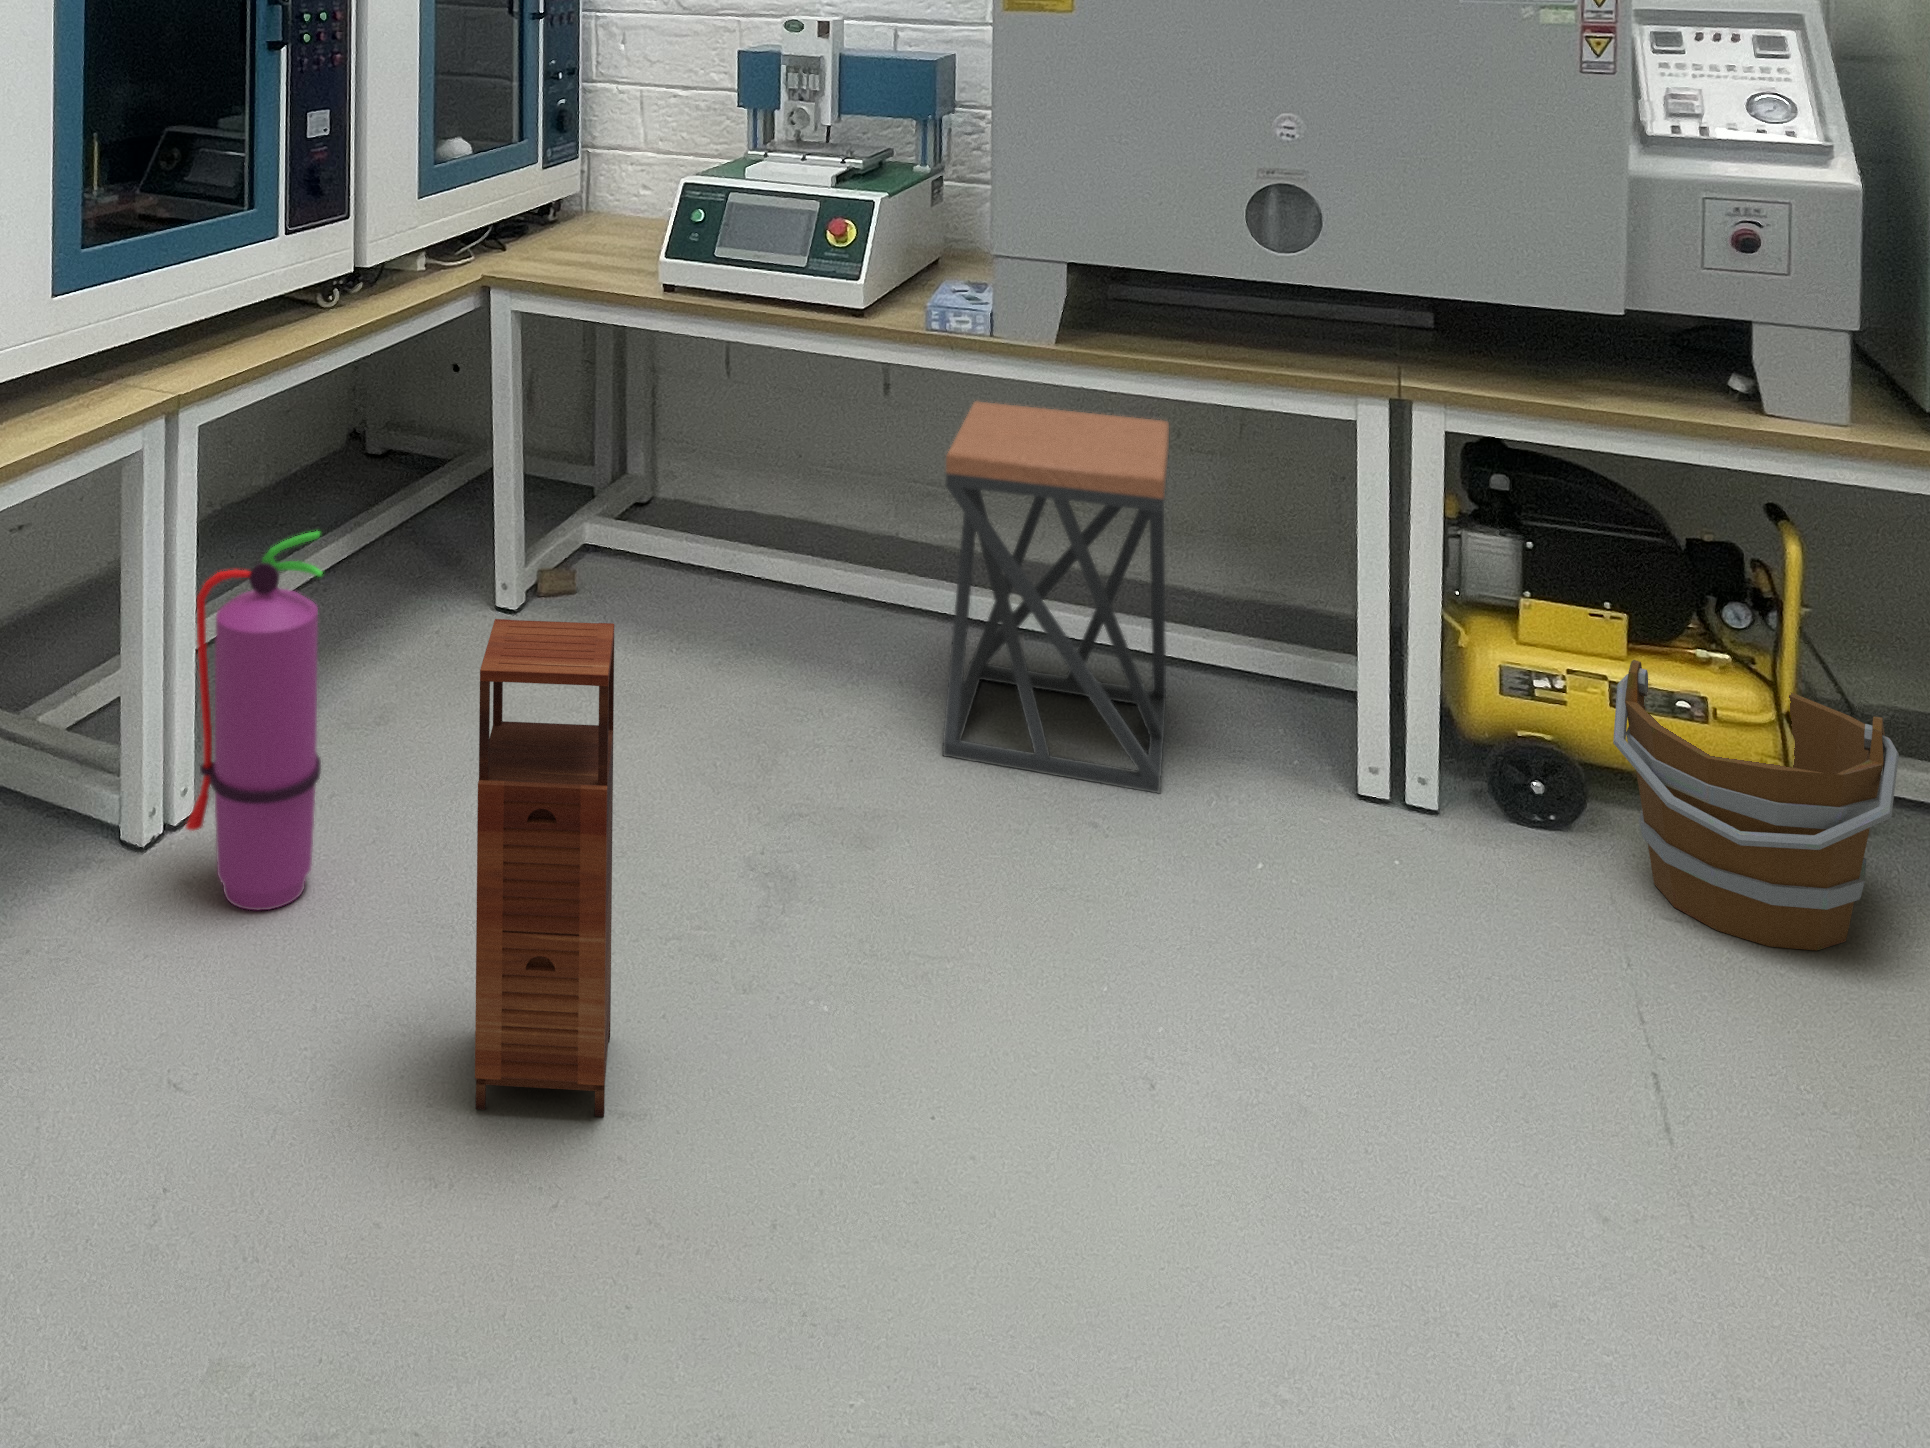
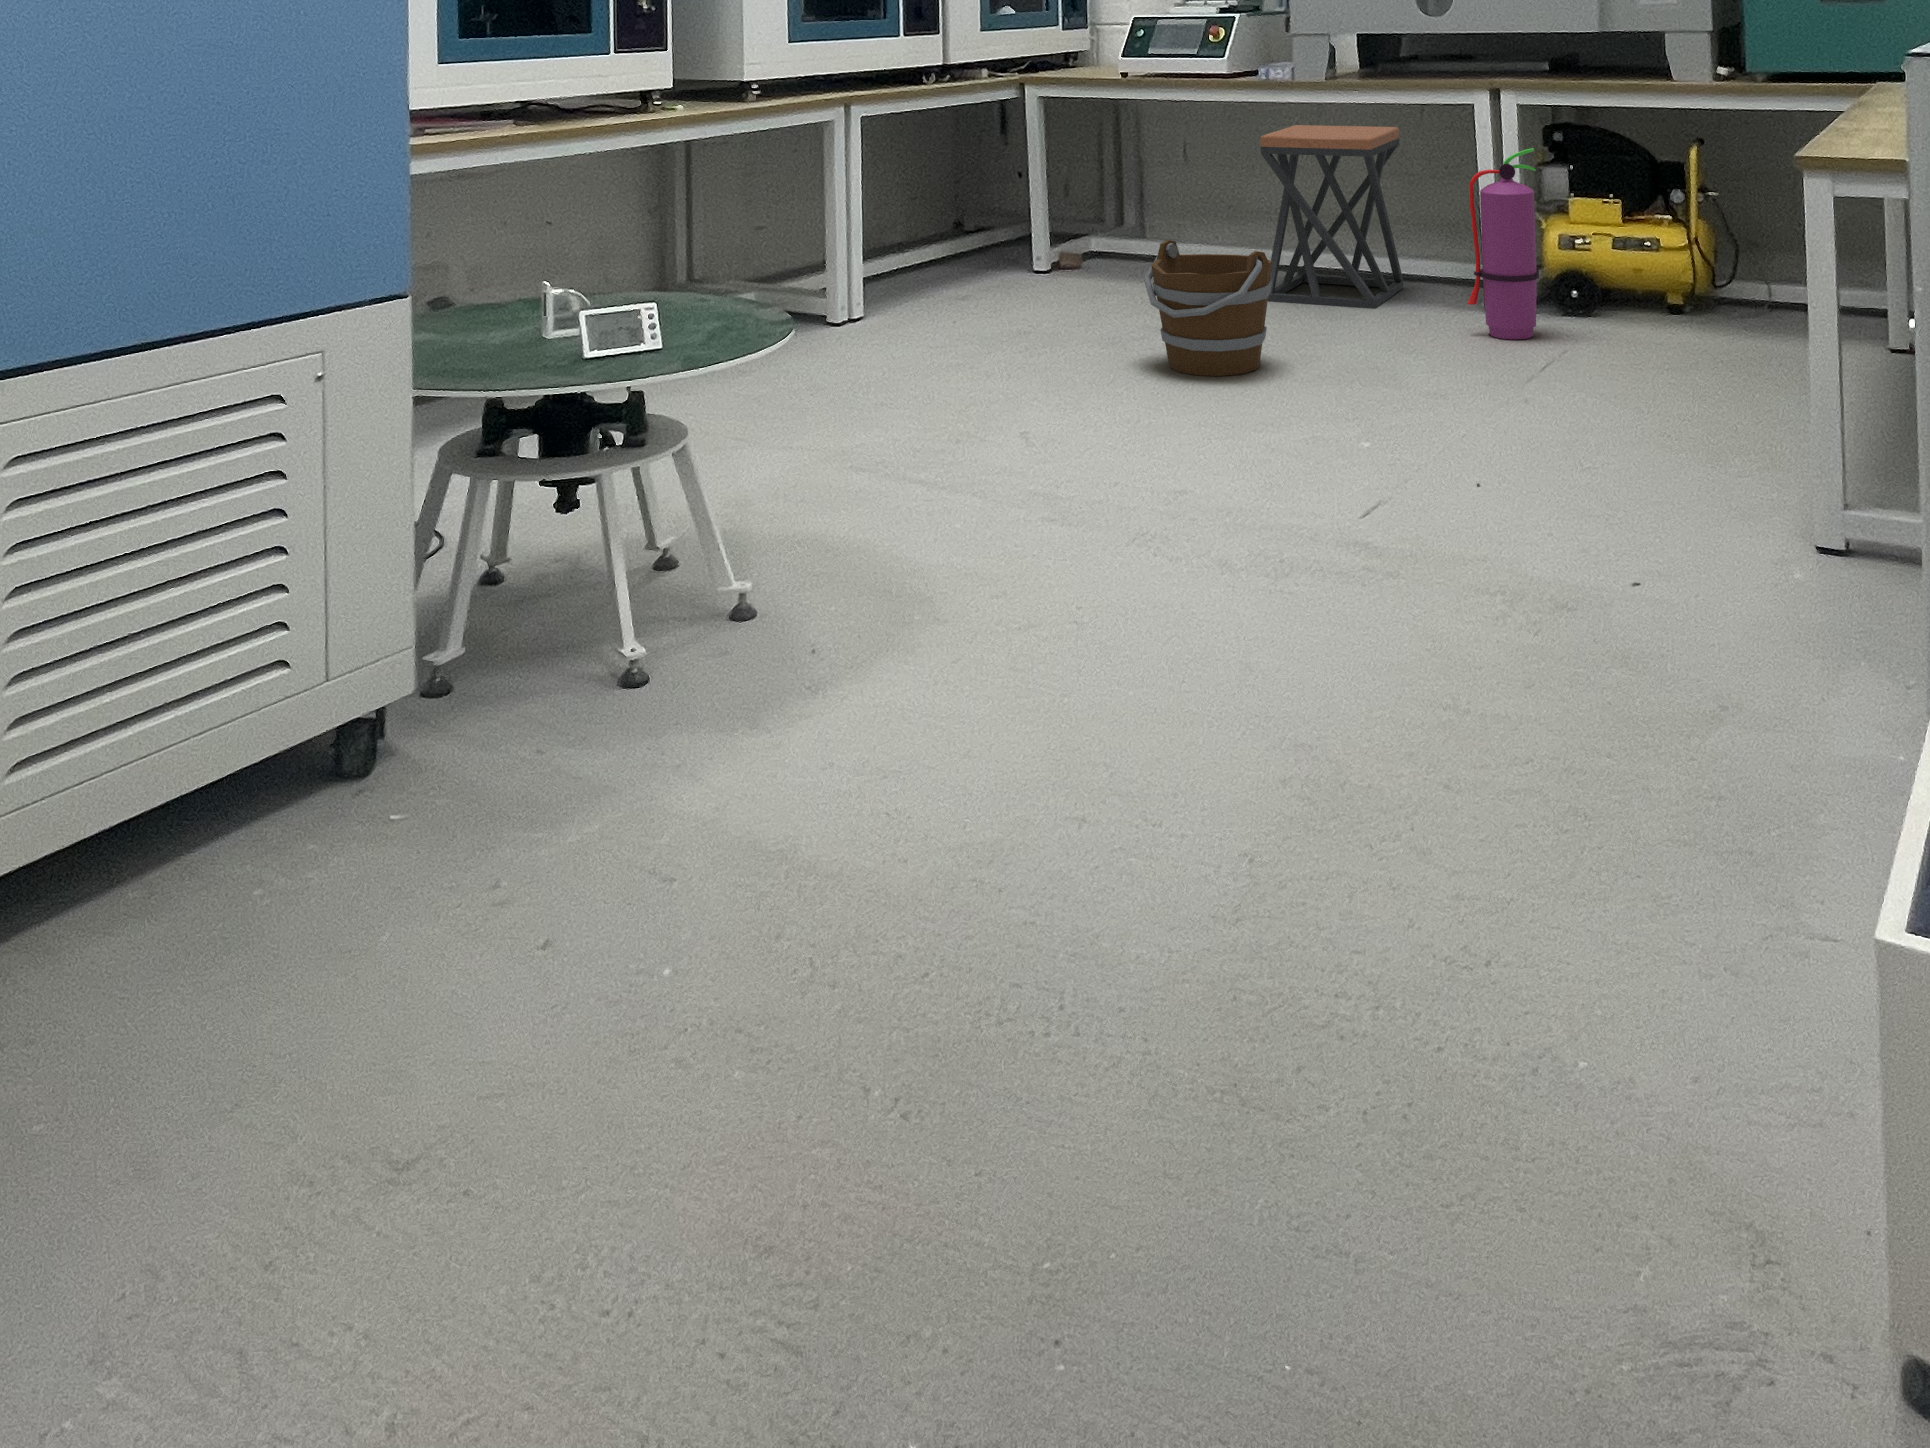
fire extinguisher: present [186,531,322,910] -> present [1468,148,1539,339]
storage cabinet: present [475,619,614,1117] -> none [986,163,1057,368]
bucket: present [1613,660,1899,951] -> present [1144,240,1272,376]

